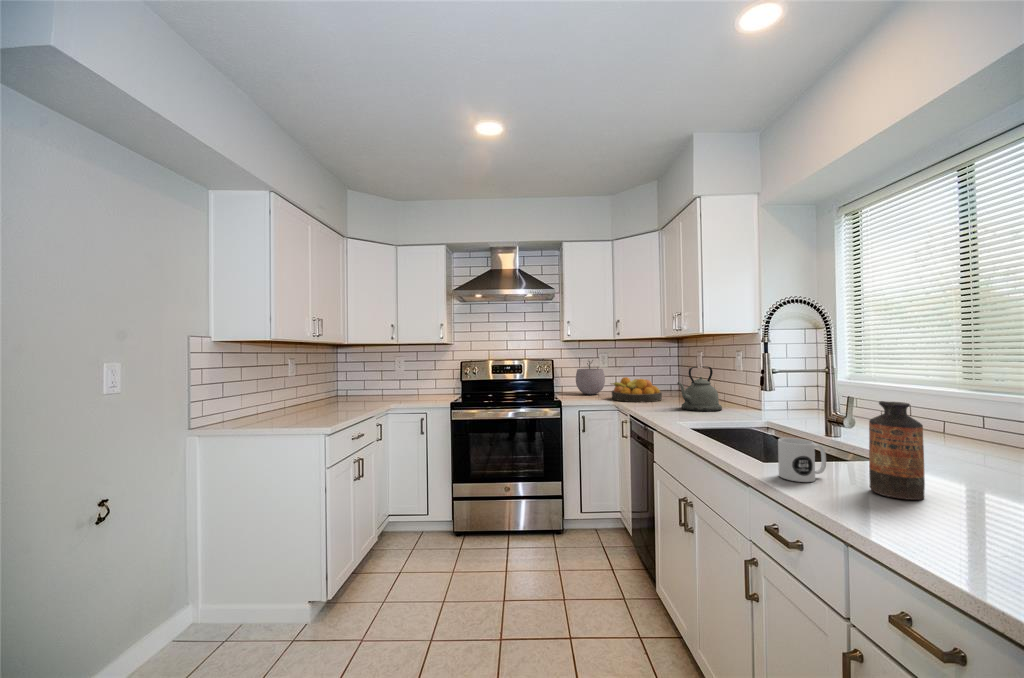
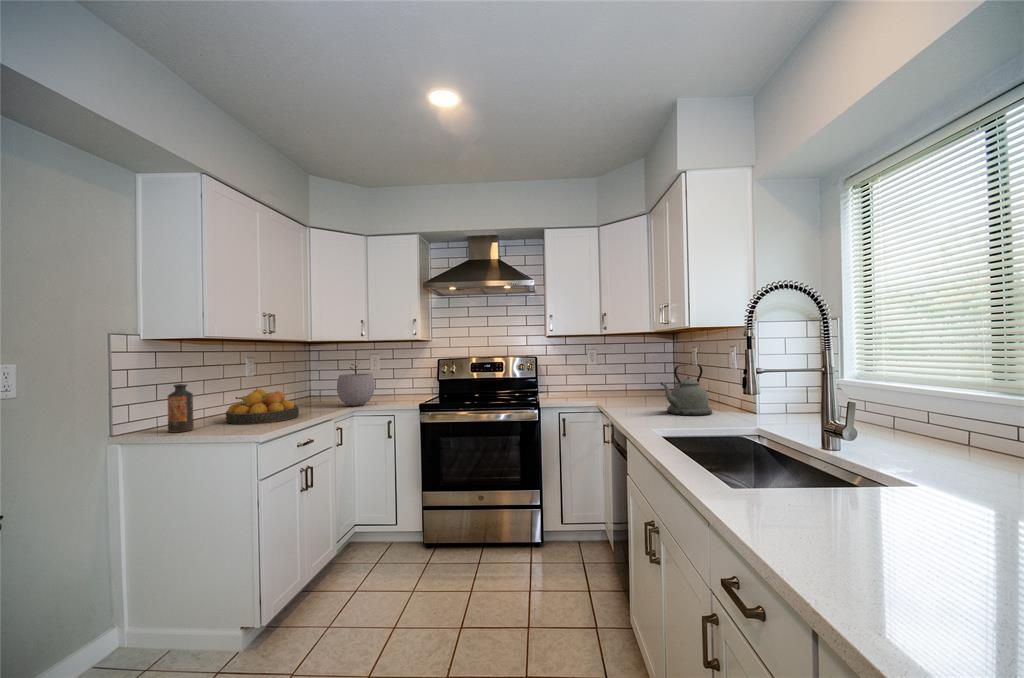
plant pot: present [576,360,605,395] -> present [337,361,375,406]
fruit bowl: present [611,377,662,402] -> present [226,389,299,424]
bottle: present [869,401,925,500] -> present [168,384,194,432]
mug: present [778,438,826,482] -> none [740,458,801,517]

